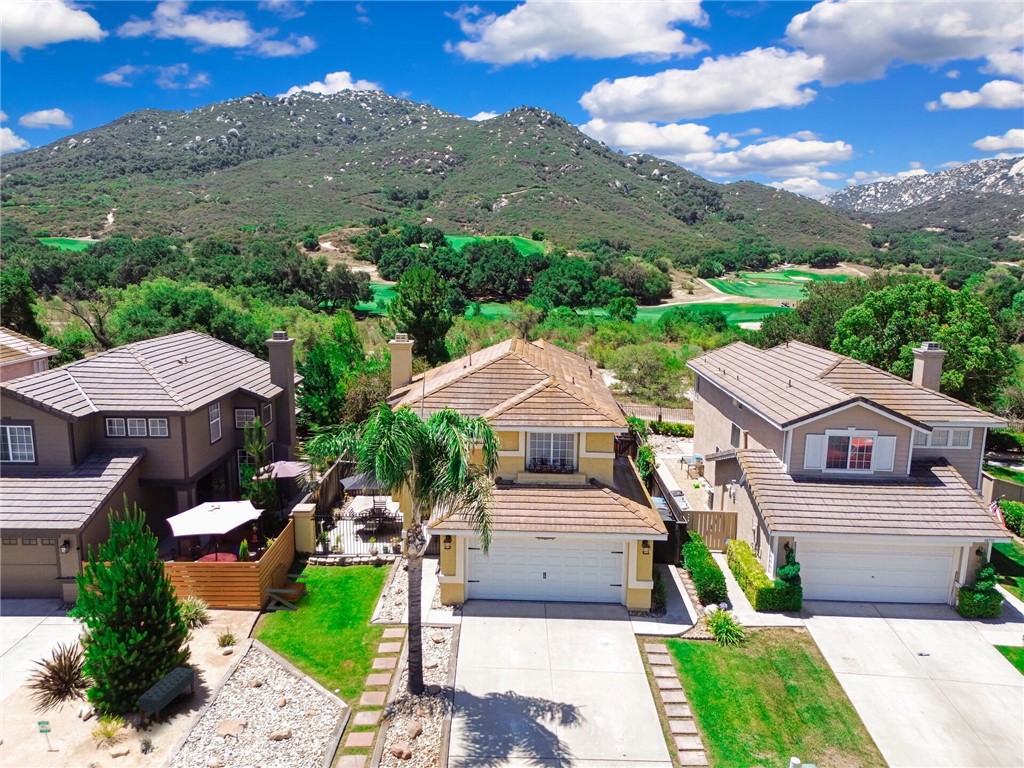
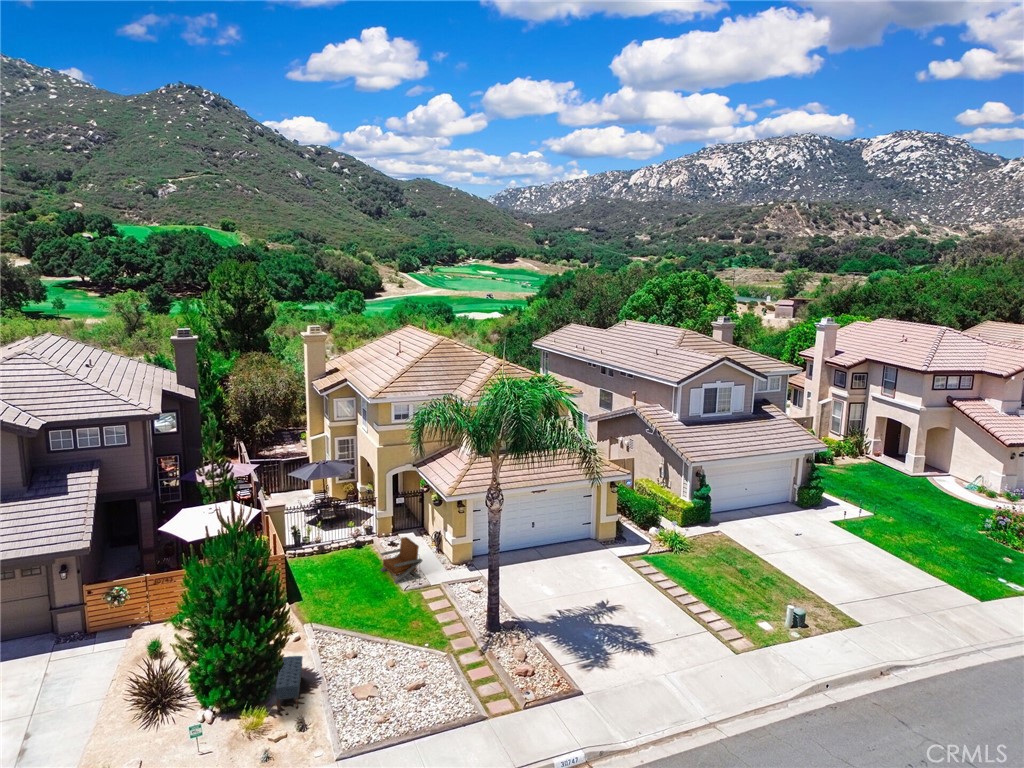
lounge chair: present [265,563,309,611] -> present [381,537,422,584]

